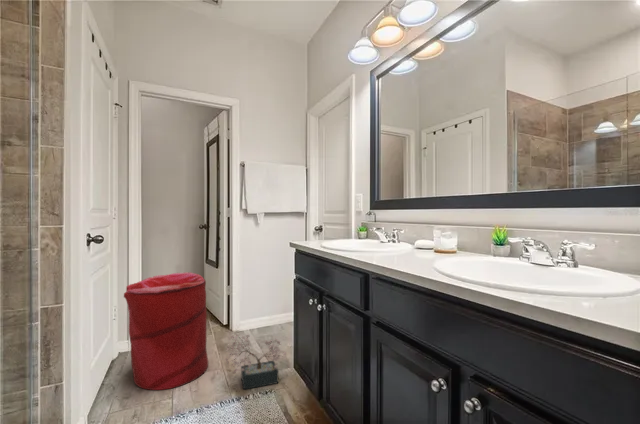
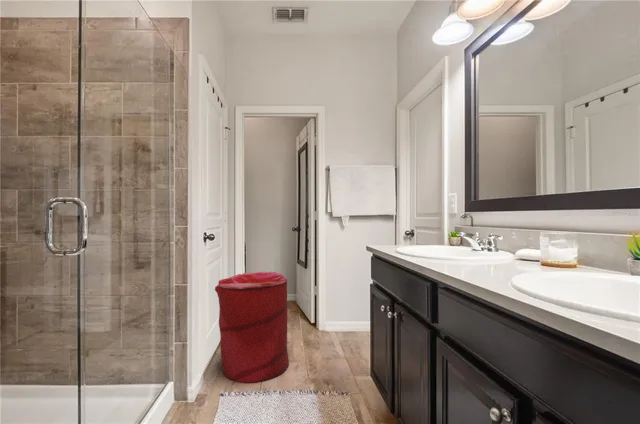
decorative plant: present [226,335,286,389] -> none [301,336,364,397]

